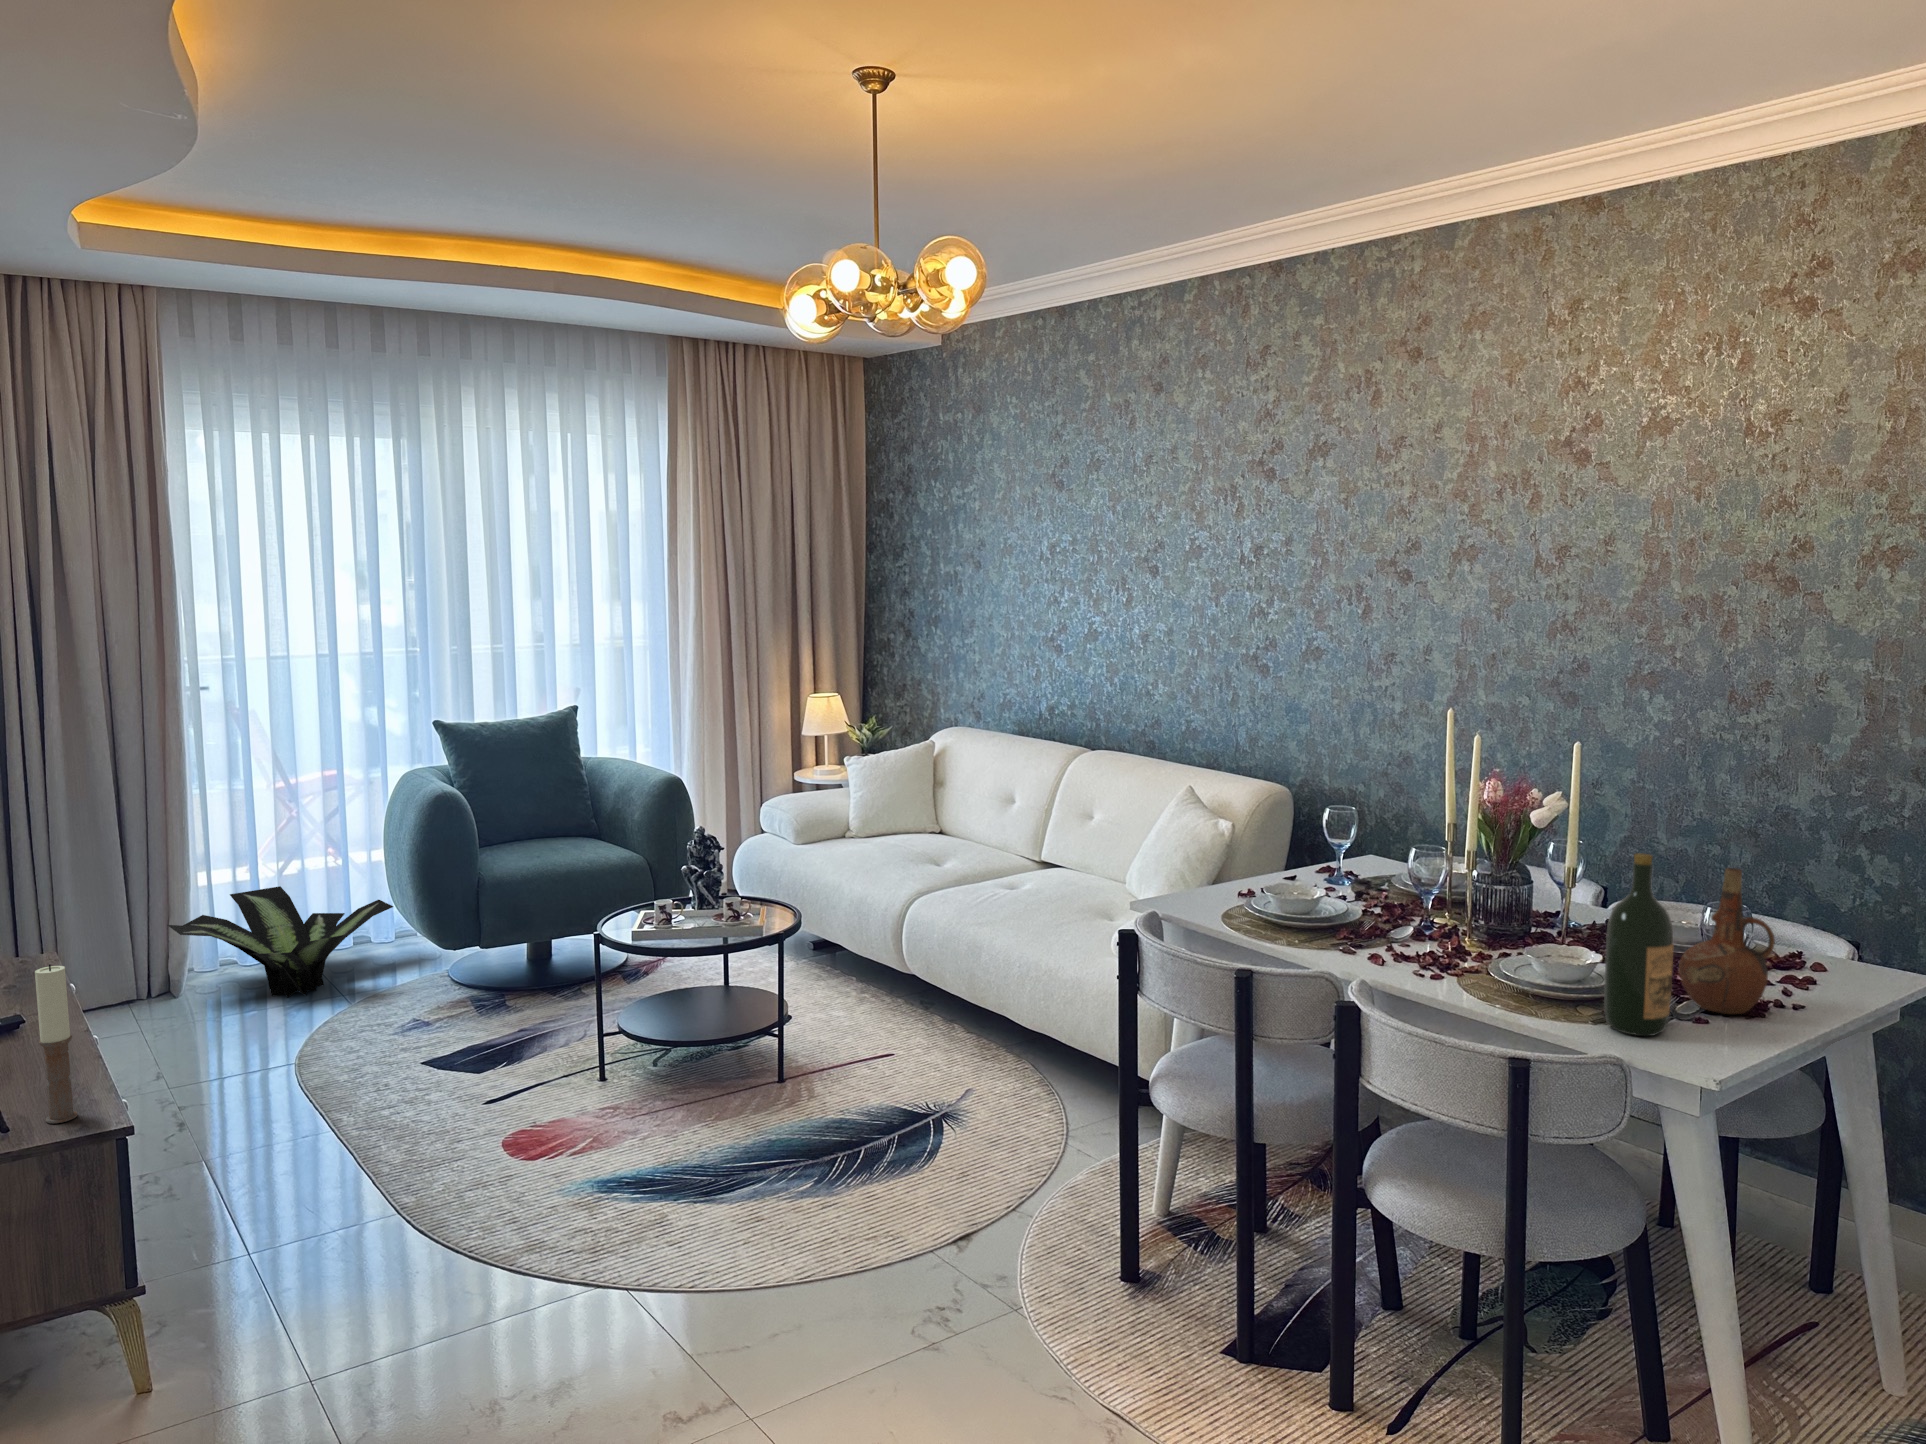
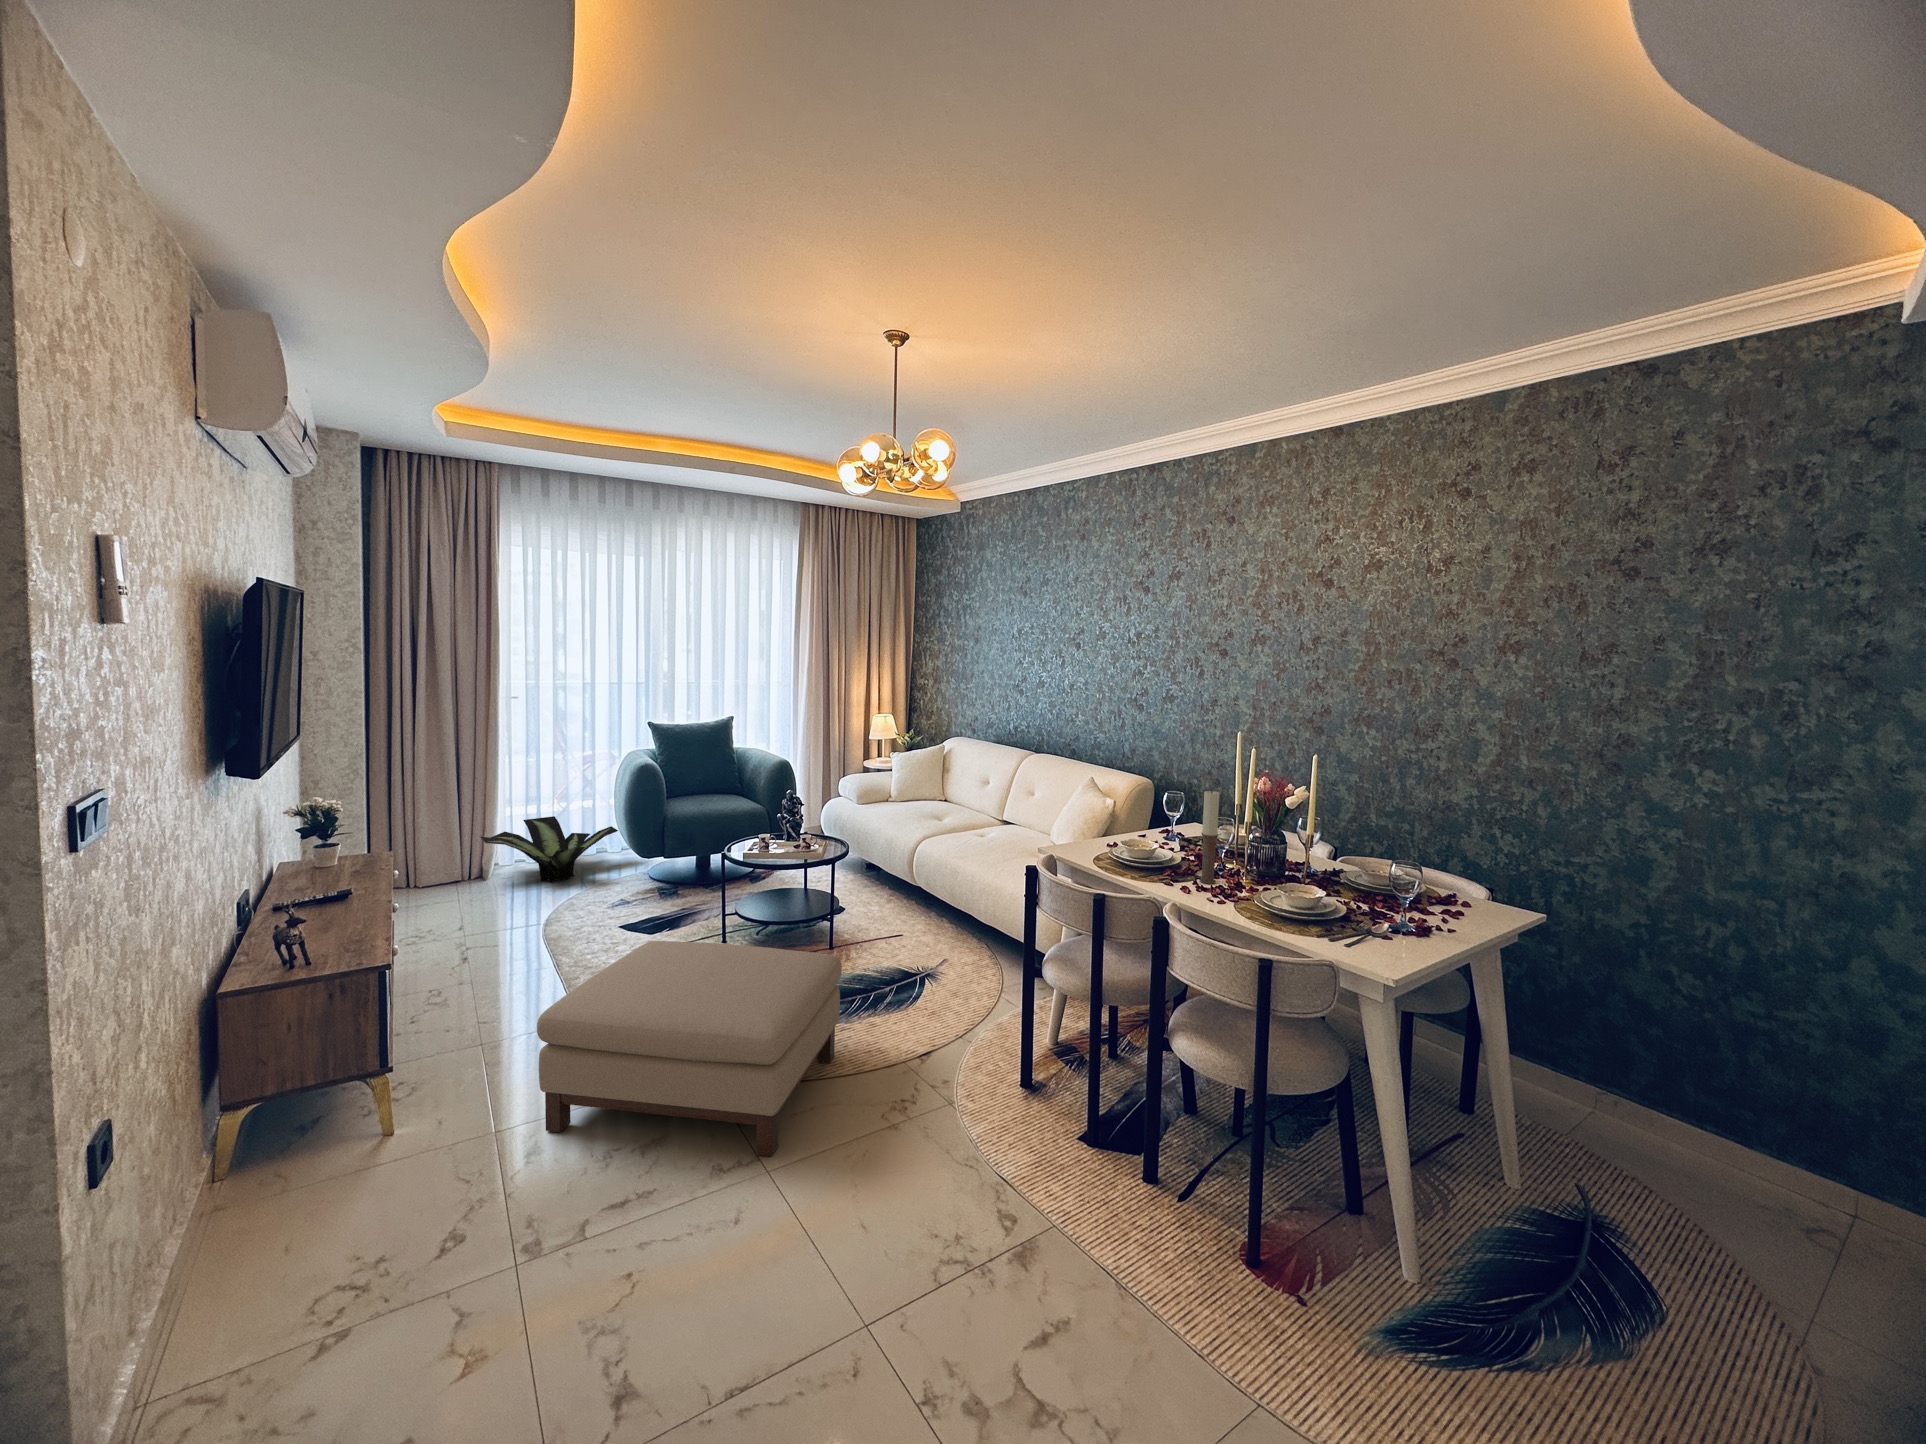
wine bottle: present [1604,853,1674,1036] -> none [1326,827,1372,948]
ceramic pitcher: present [1679,868,1775,1014] -> none [1376,839,1439,935]
candle: present [35,964,77,1123] -> present [1200,790,1219,884]
ottoman: none [370,1078,826,1395] -> present [537,941,842,1156]

